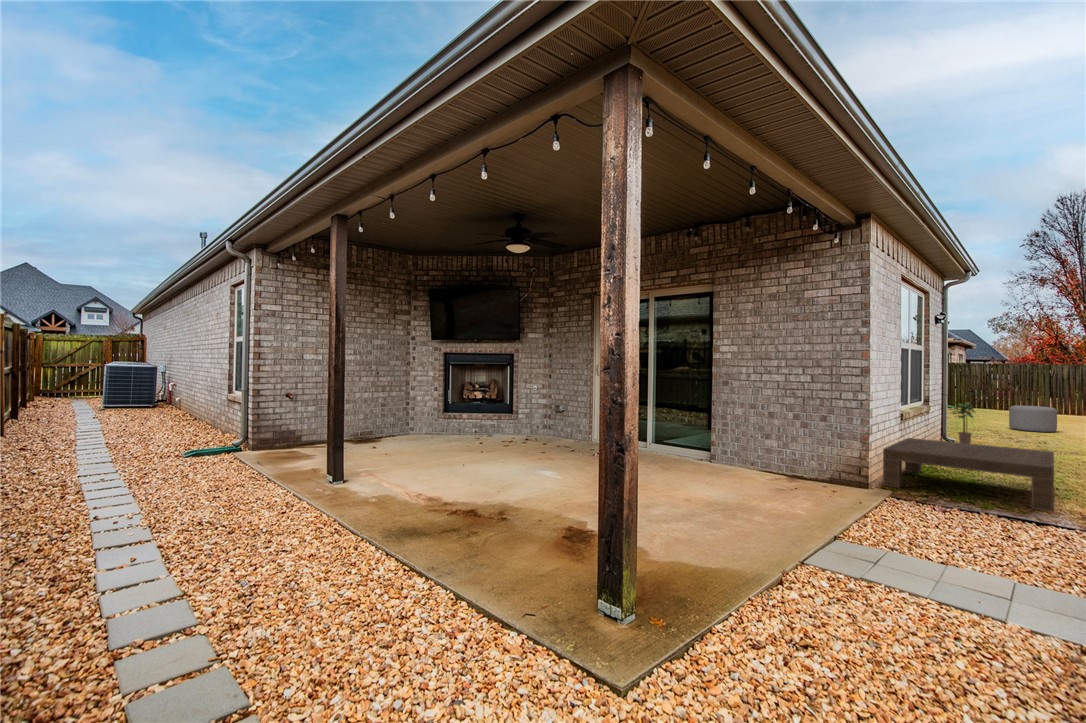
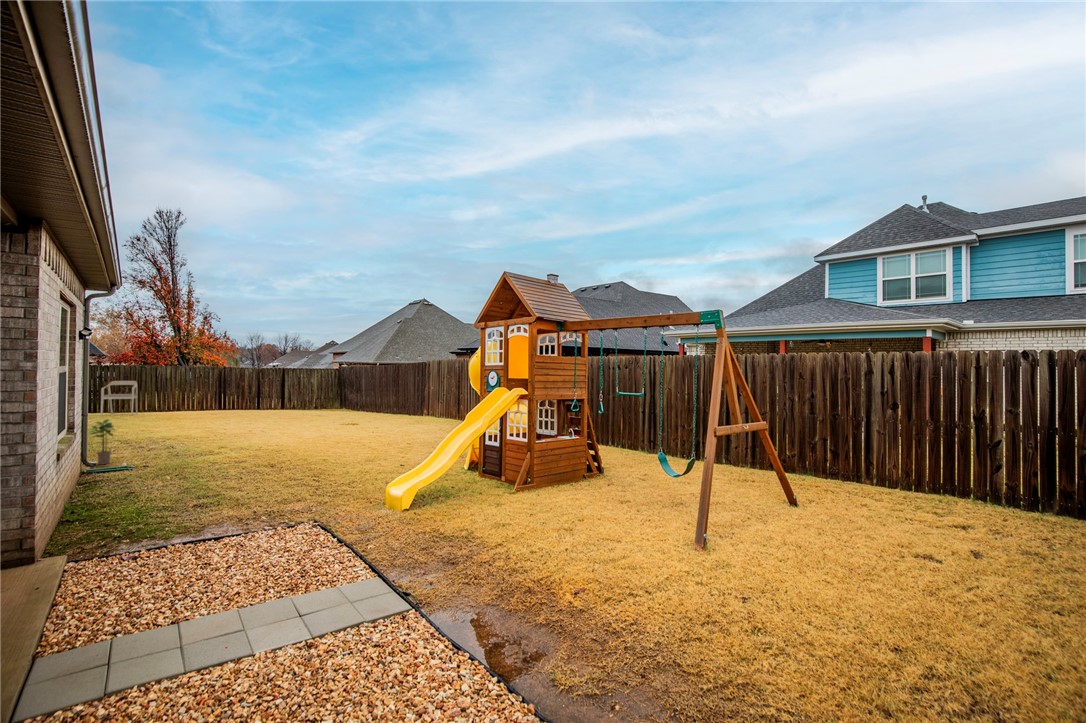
armchair: none [987,379,1028,414] -> present [100,381,138,416]
ottoman: present [1009,406,1057,432] -> none [133,411,172,436]
coffee table: present [883,438,1054,512] -> none [51,467,219,550]

